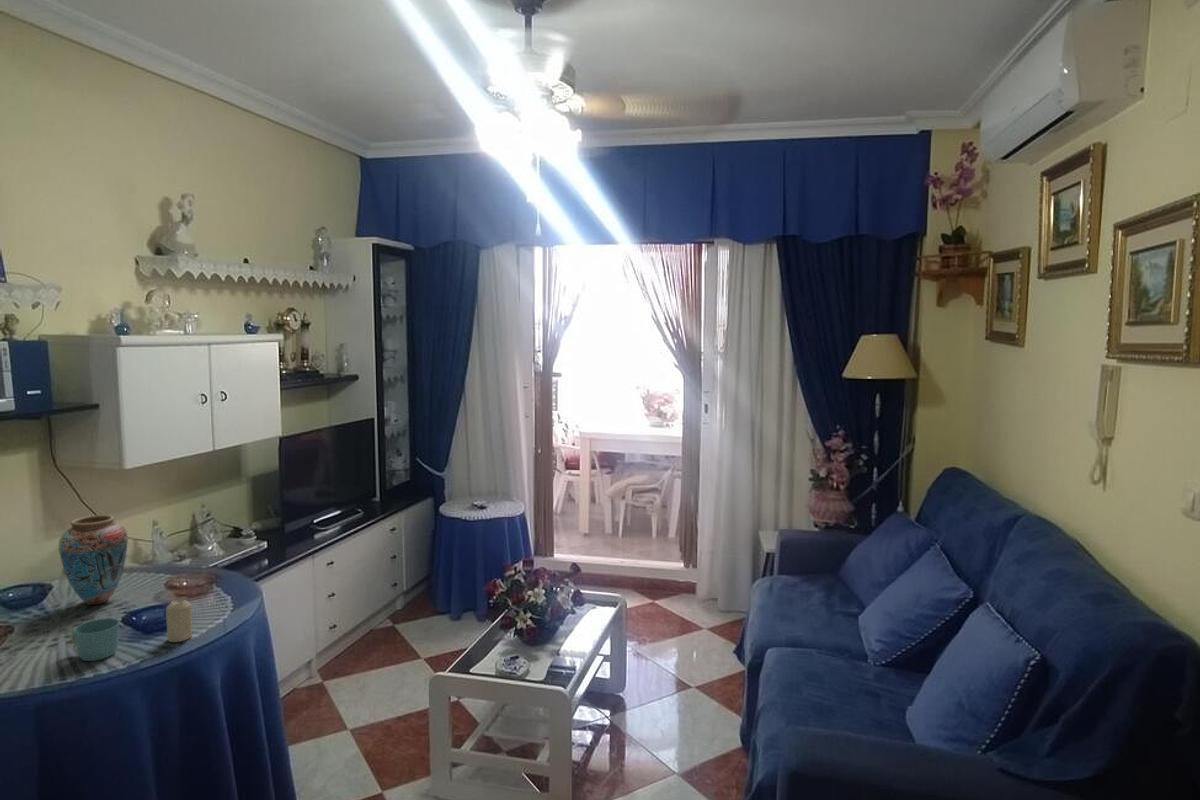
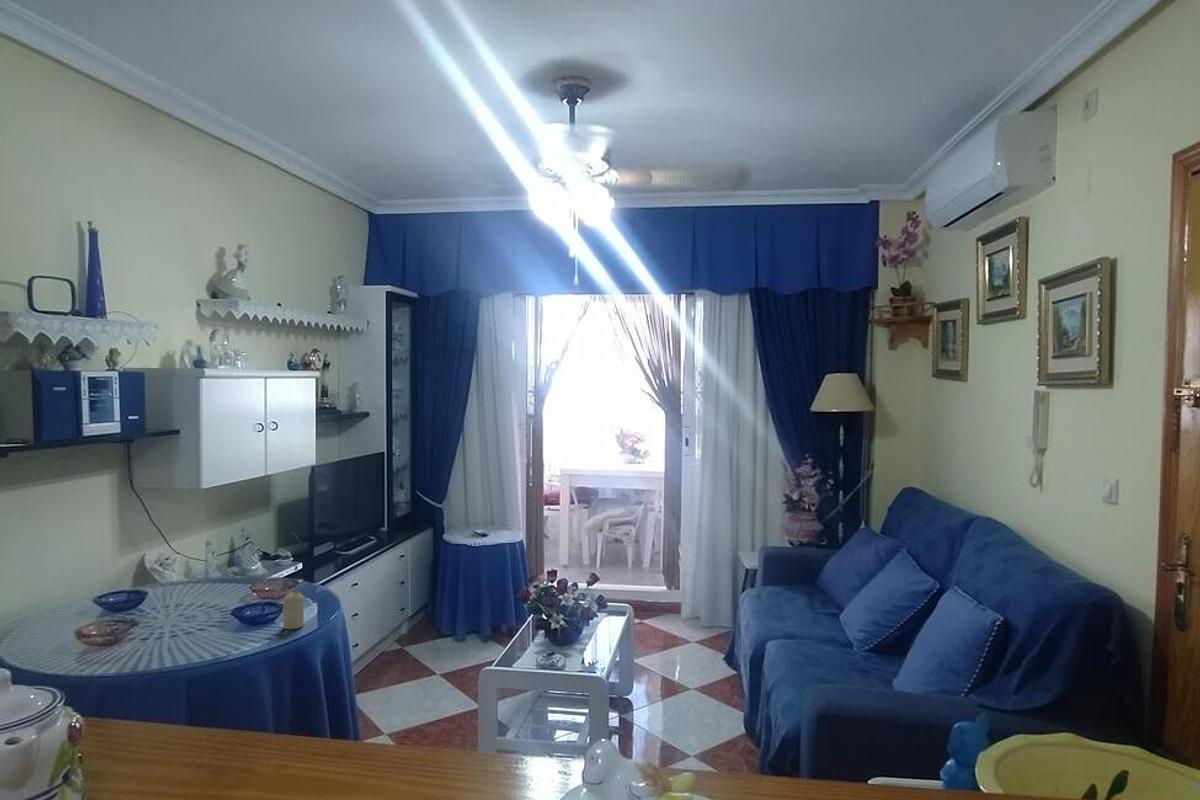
vase: present [59,515,128,605] -> none [162,526,221,608]
mug: present [71,618,119,661] -> none [202,609,246,644]

